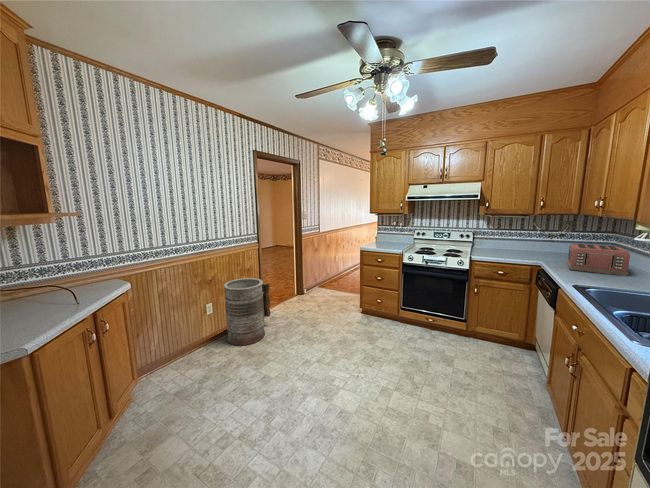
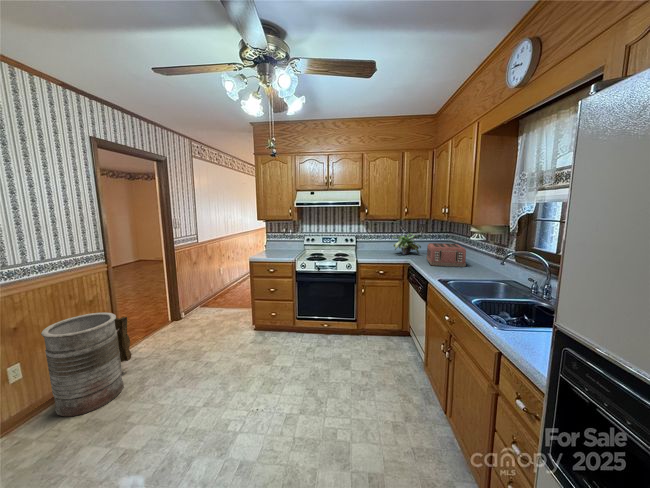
potted plant: none [519,231,565,256] -> present [393,233,421,254]

